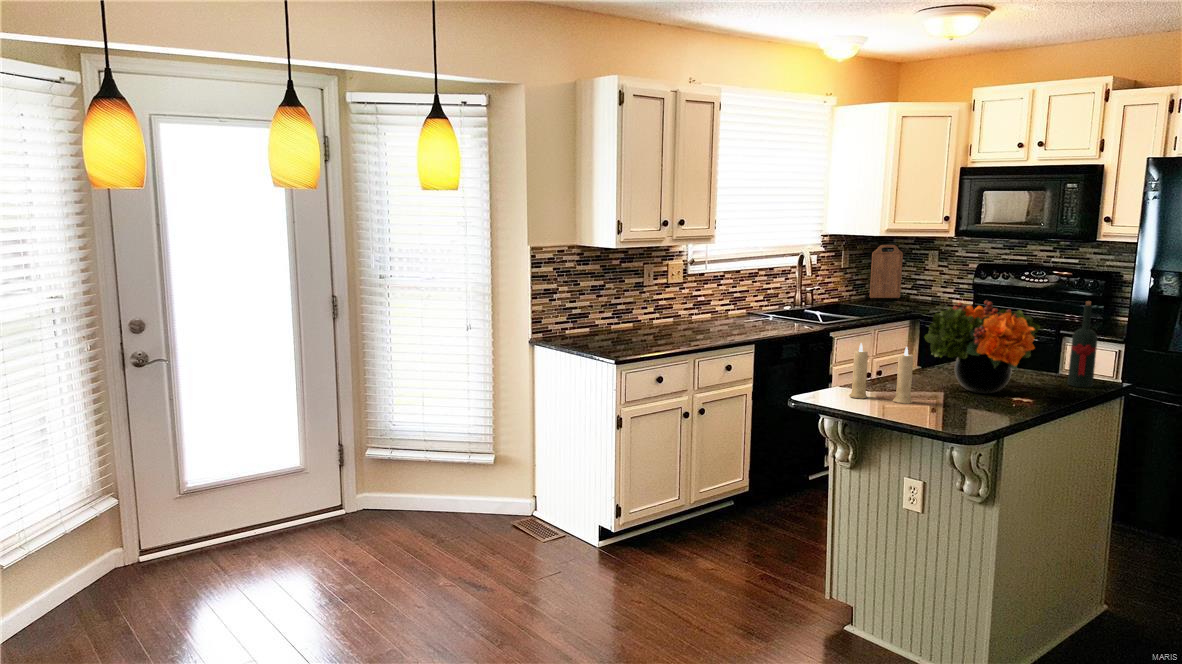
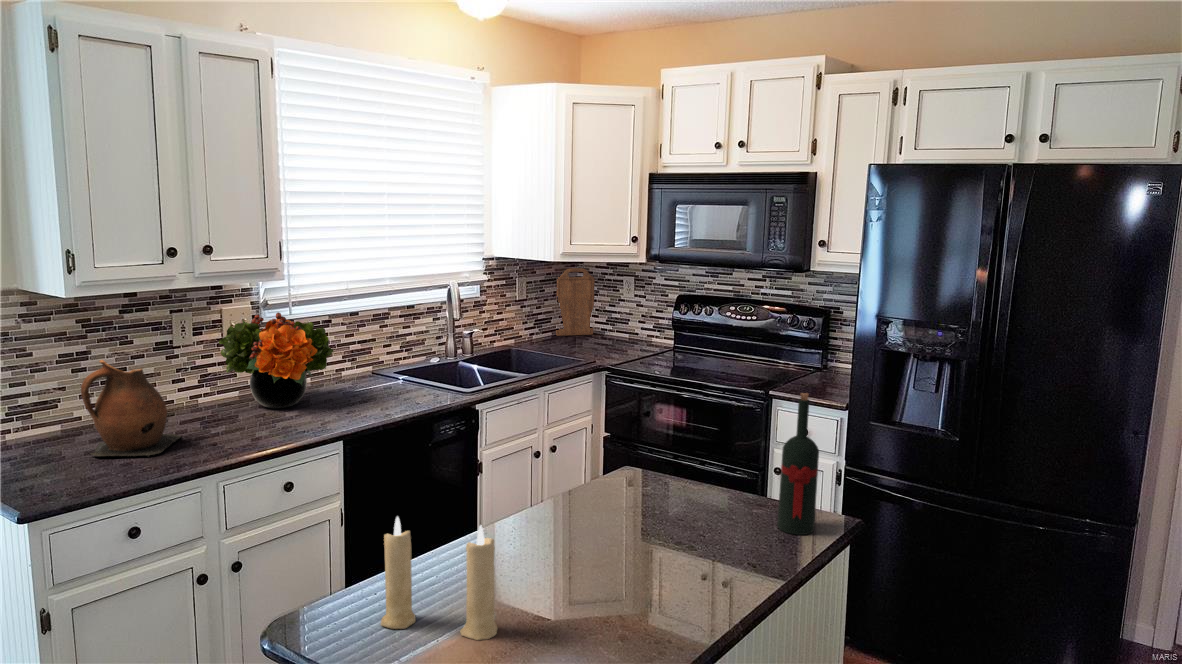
ceramic pitcher: none [621,286,665,343] -> present [81,360,182,457]
flower arrangement: present [925,300,1040,393] -> present [219,312,333,408]

